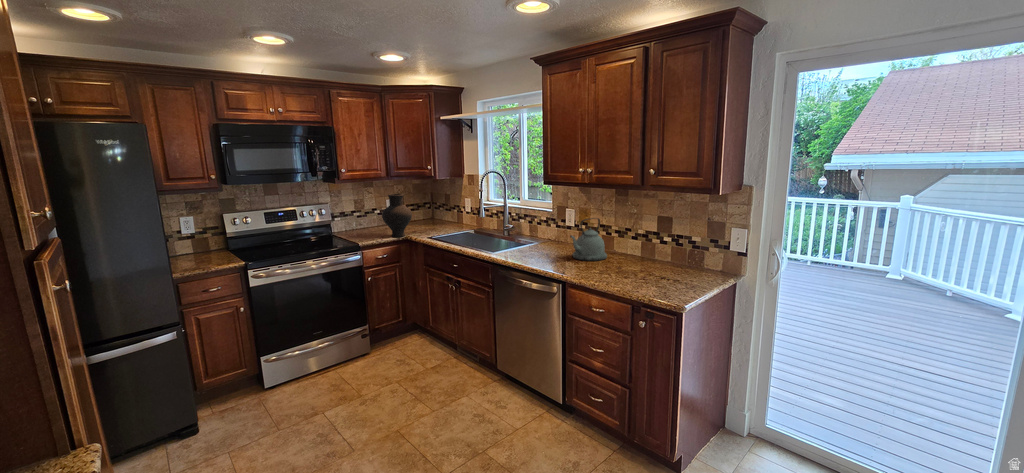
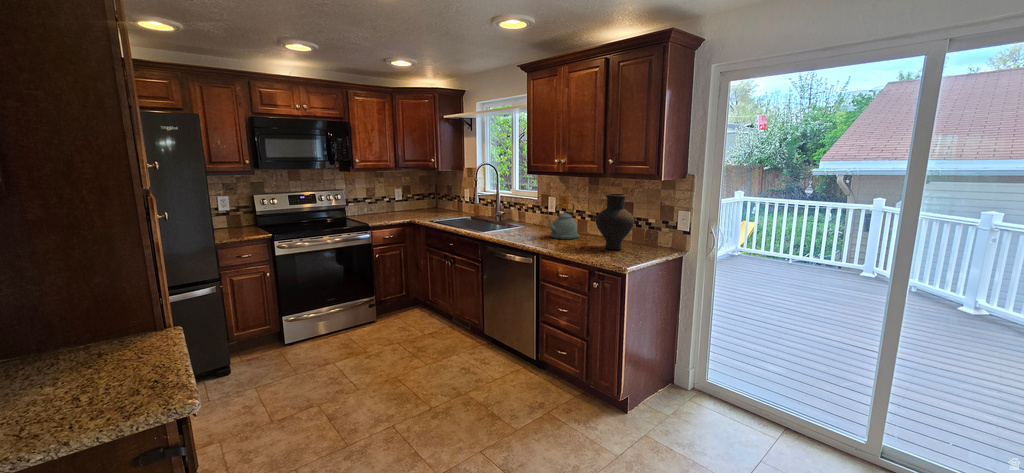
vase: present [382,194,412,237] -> present [596,194,634,250]

